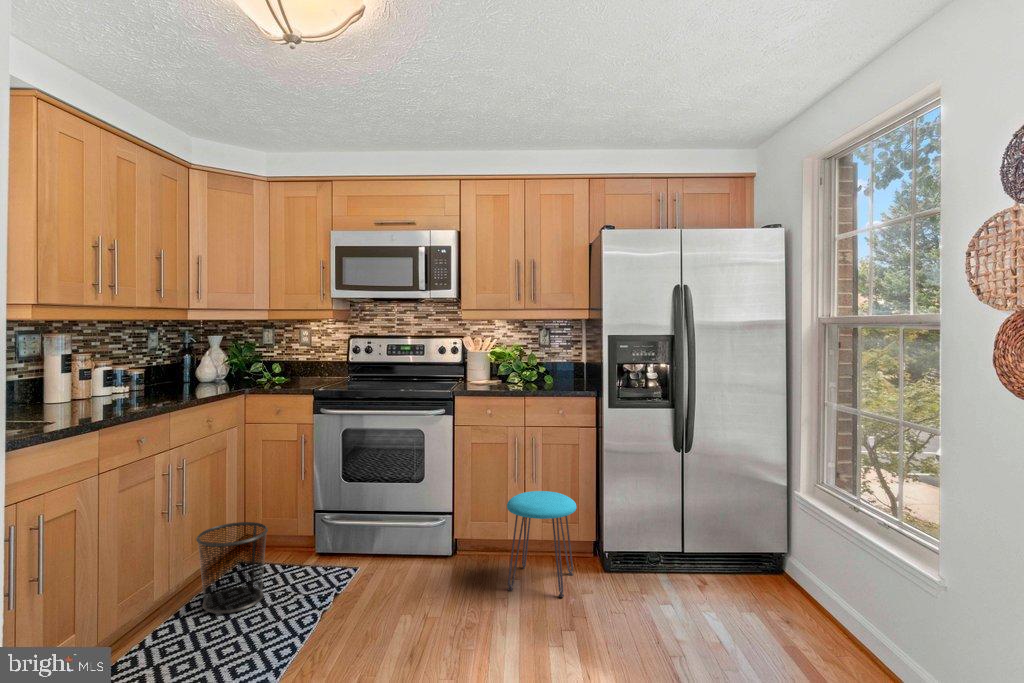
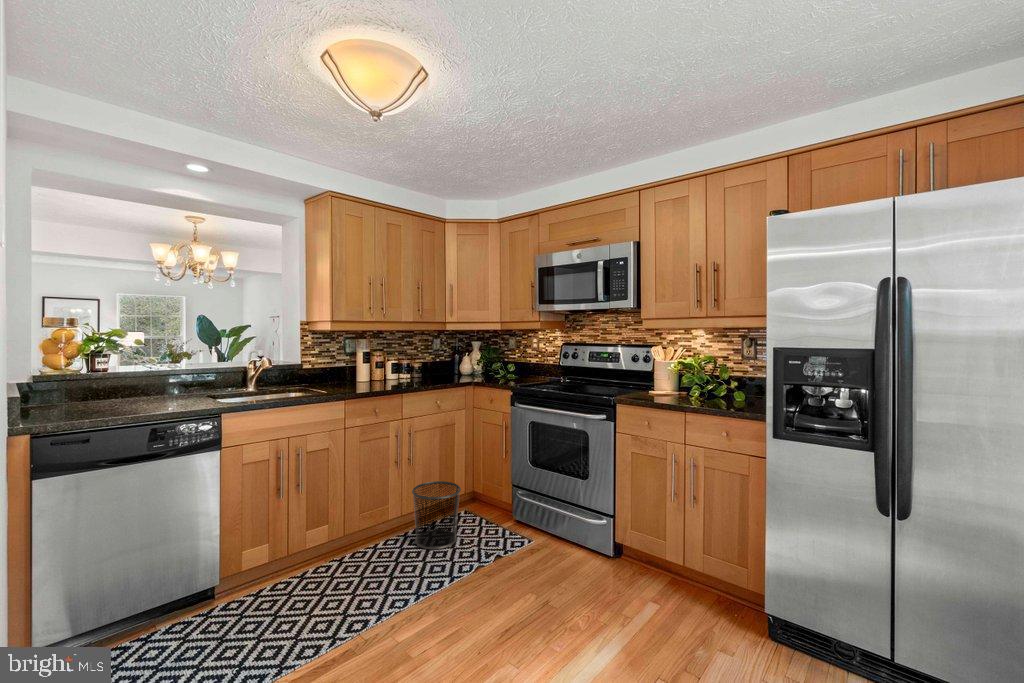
stool: present [507,491,577,597] -> none [640,514,728,645]

